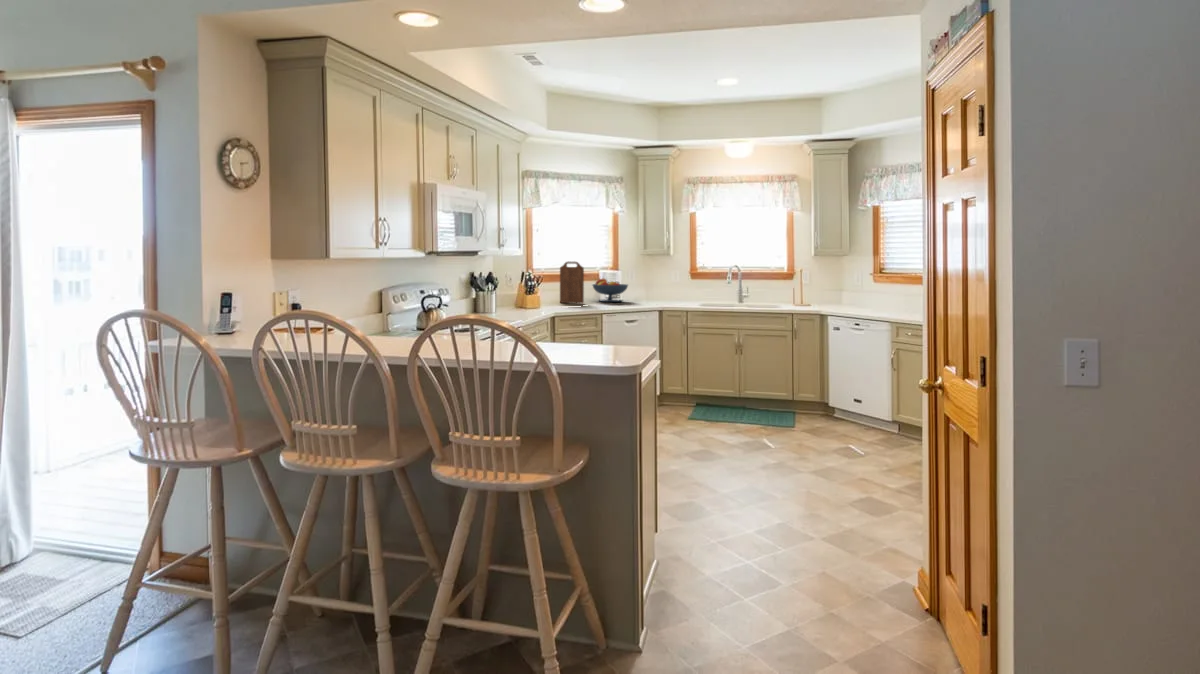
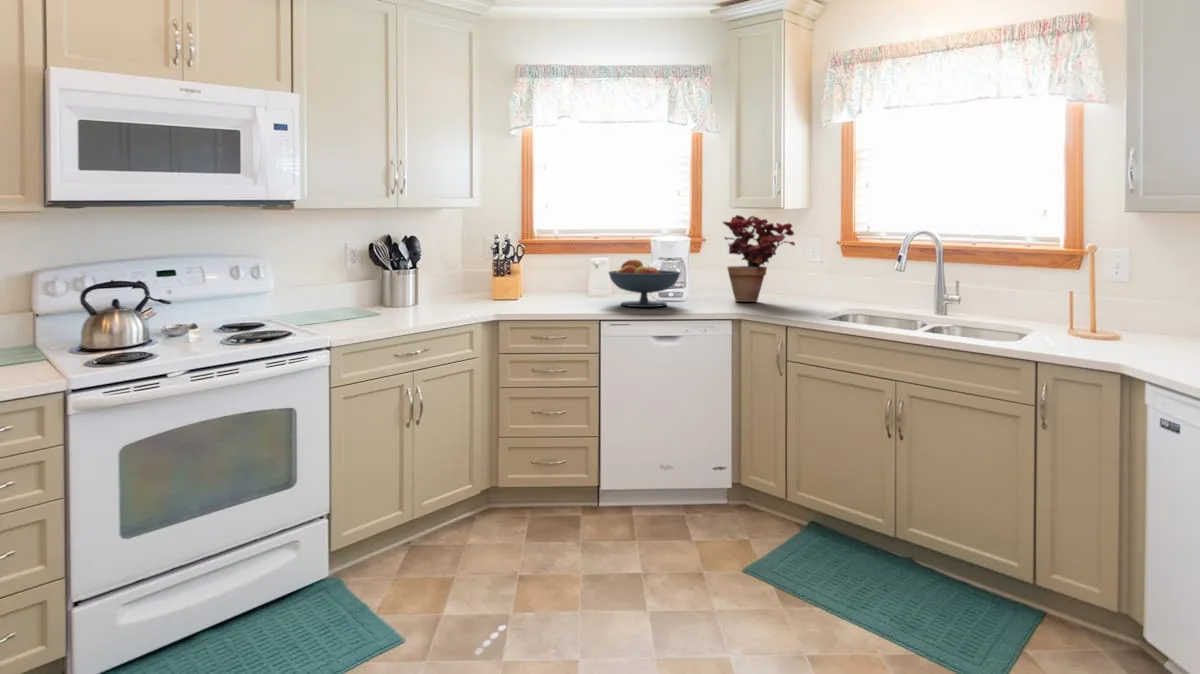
potted plant: none [640,256,674,299] -> present [723,215,795,302]
cutting board: present [560,261,584,303] -> none [528,226,570,309]

